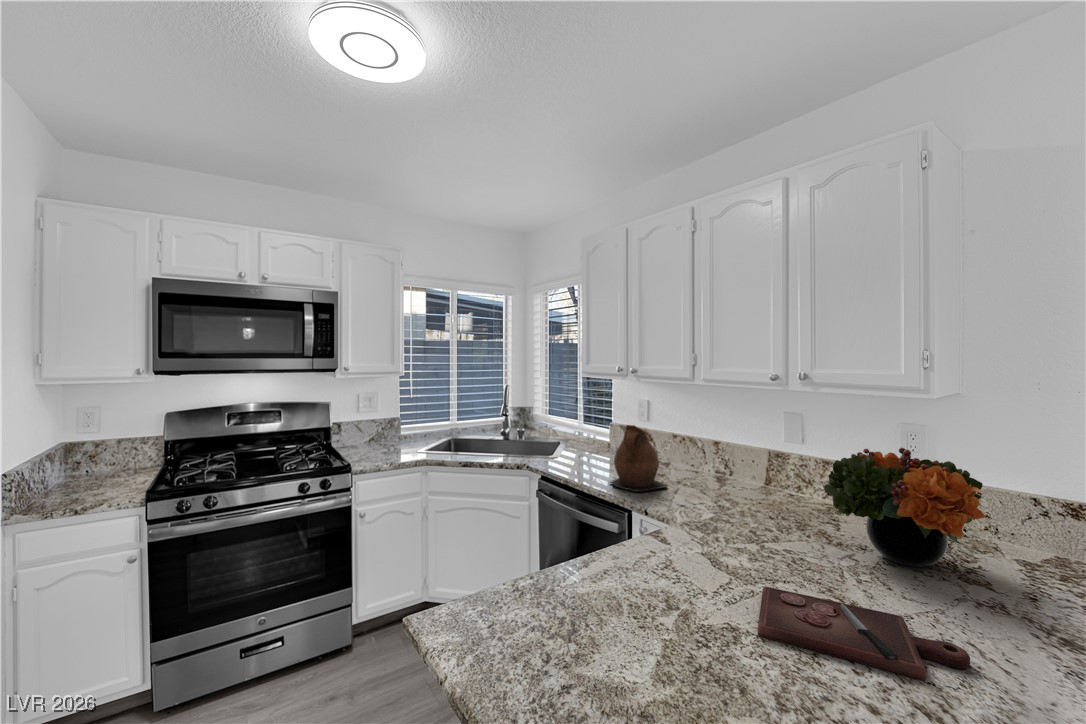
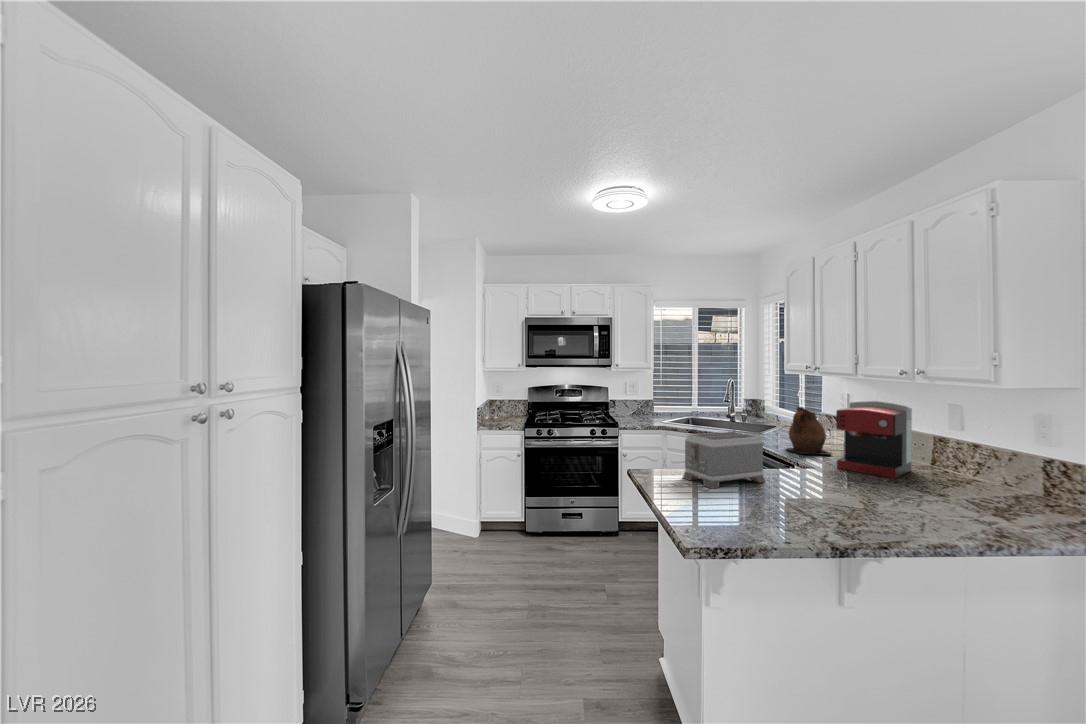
coffee maker: none [702,415,782,523] -> present [836,401,912,478]
flower arrangement: present [824,448,985,566] -> none [903,423,1028,504]
toaster: none [546,496,684,666] -> present [683,432,765,489]
cutting board: present [758,586,970,680] -> none [785,486,893,519]

